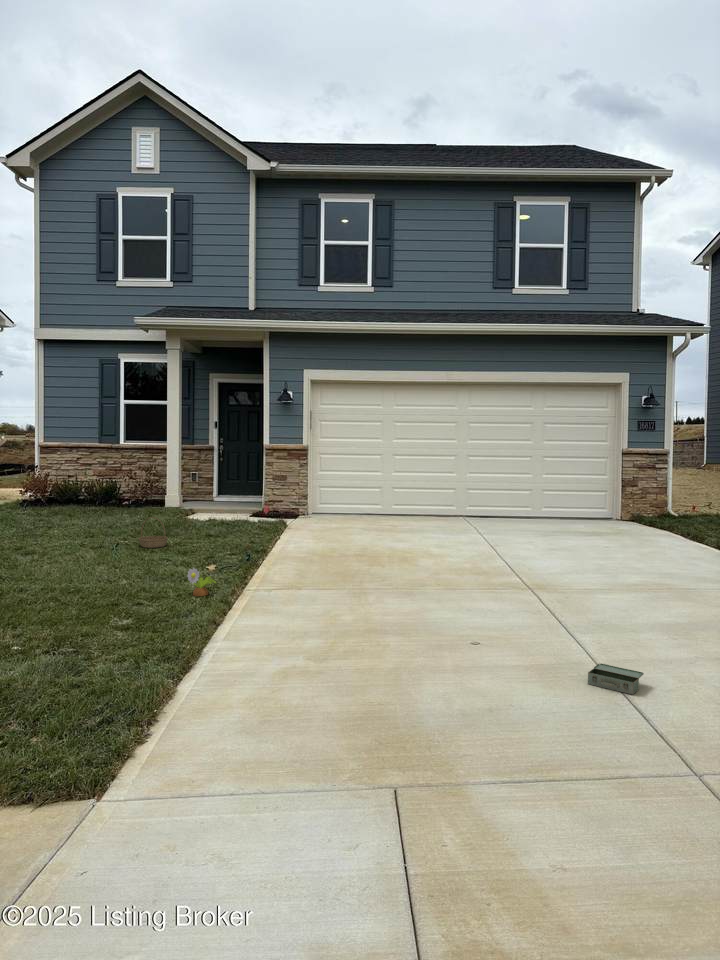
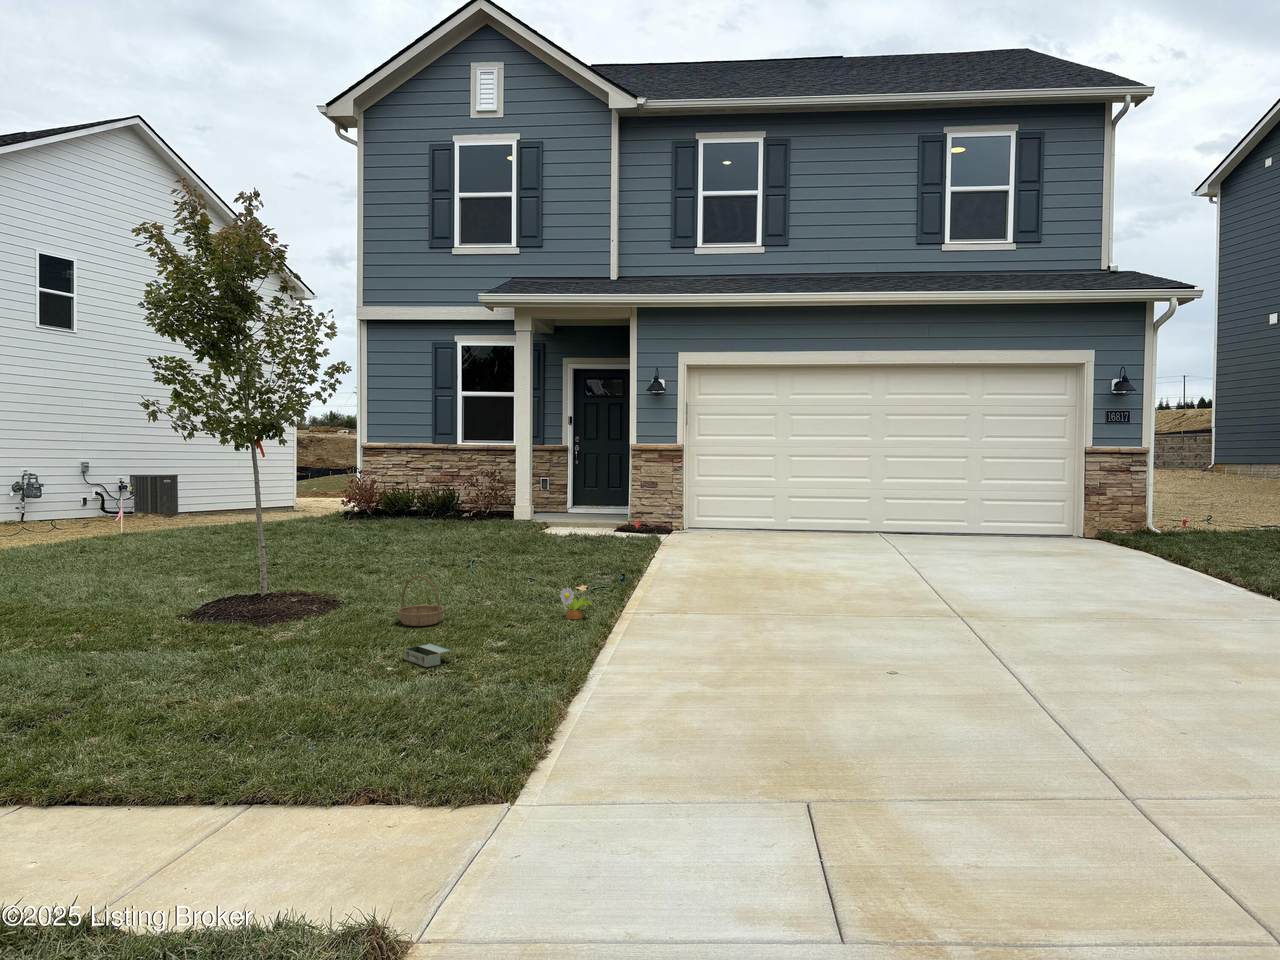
basket: present [139,517,168,548] -> present [397,576,444,626]
toolbox: present [588,664,644,694] -> present [404,643,453,667]

